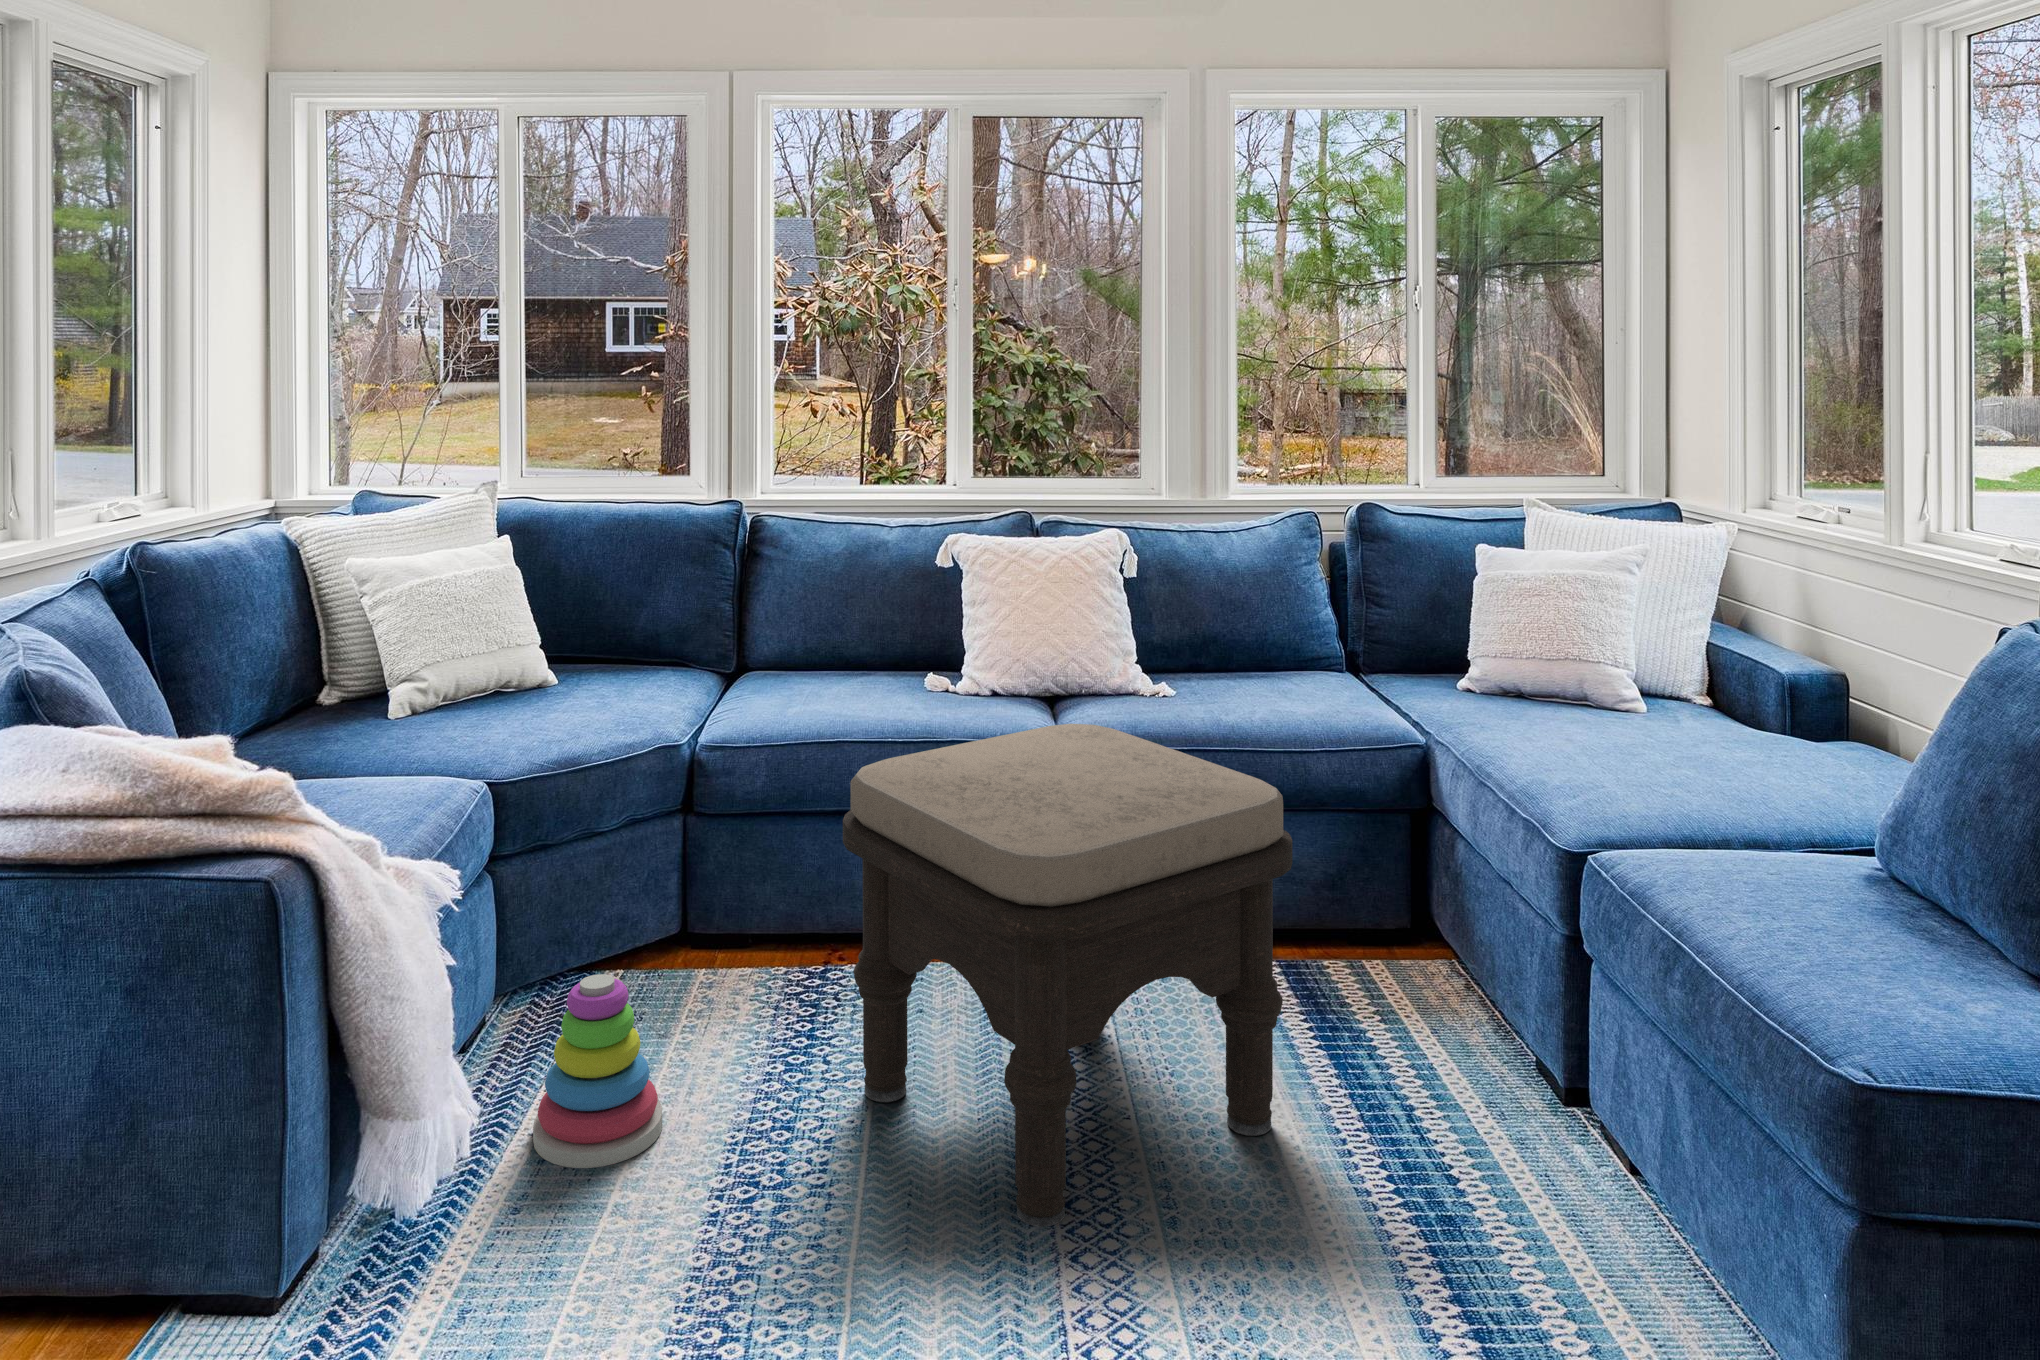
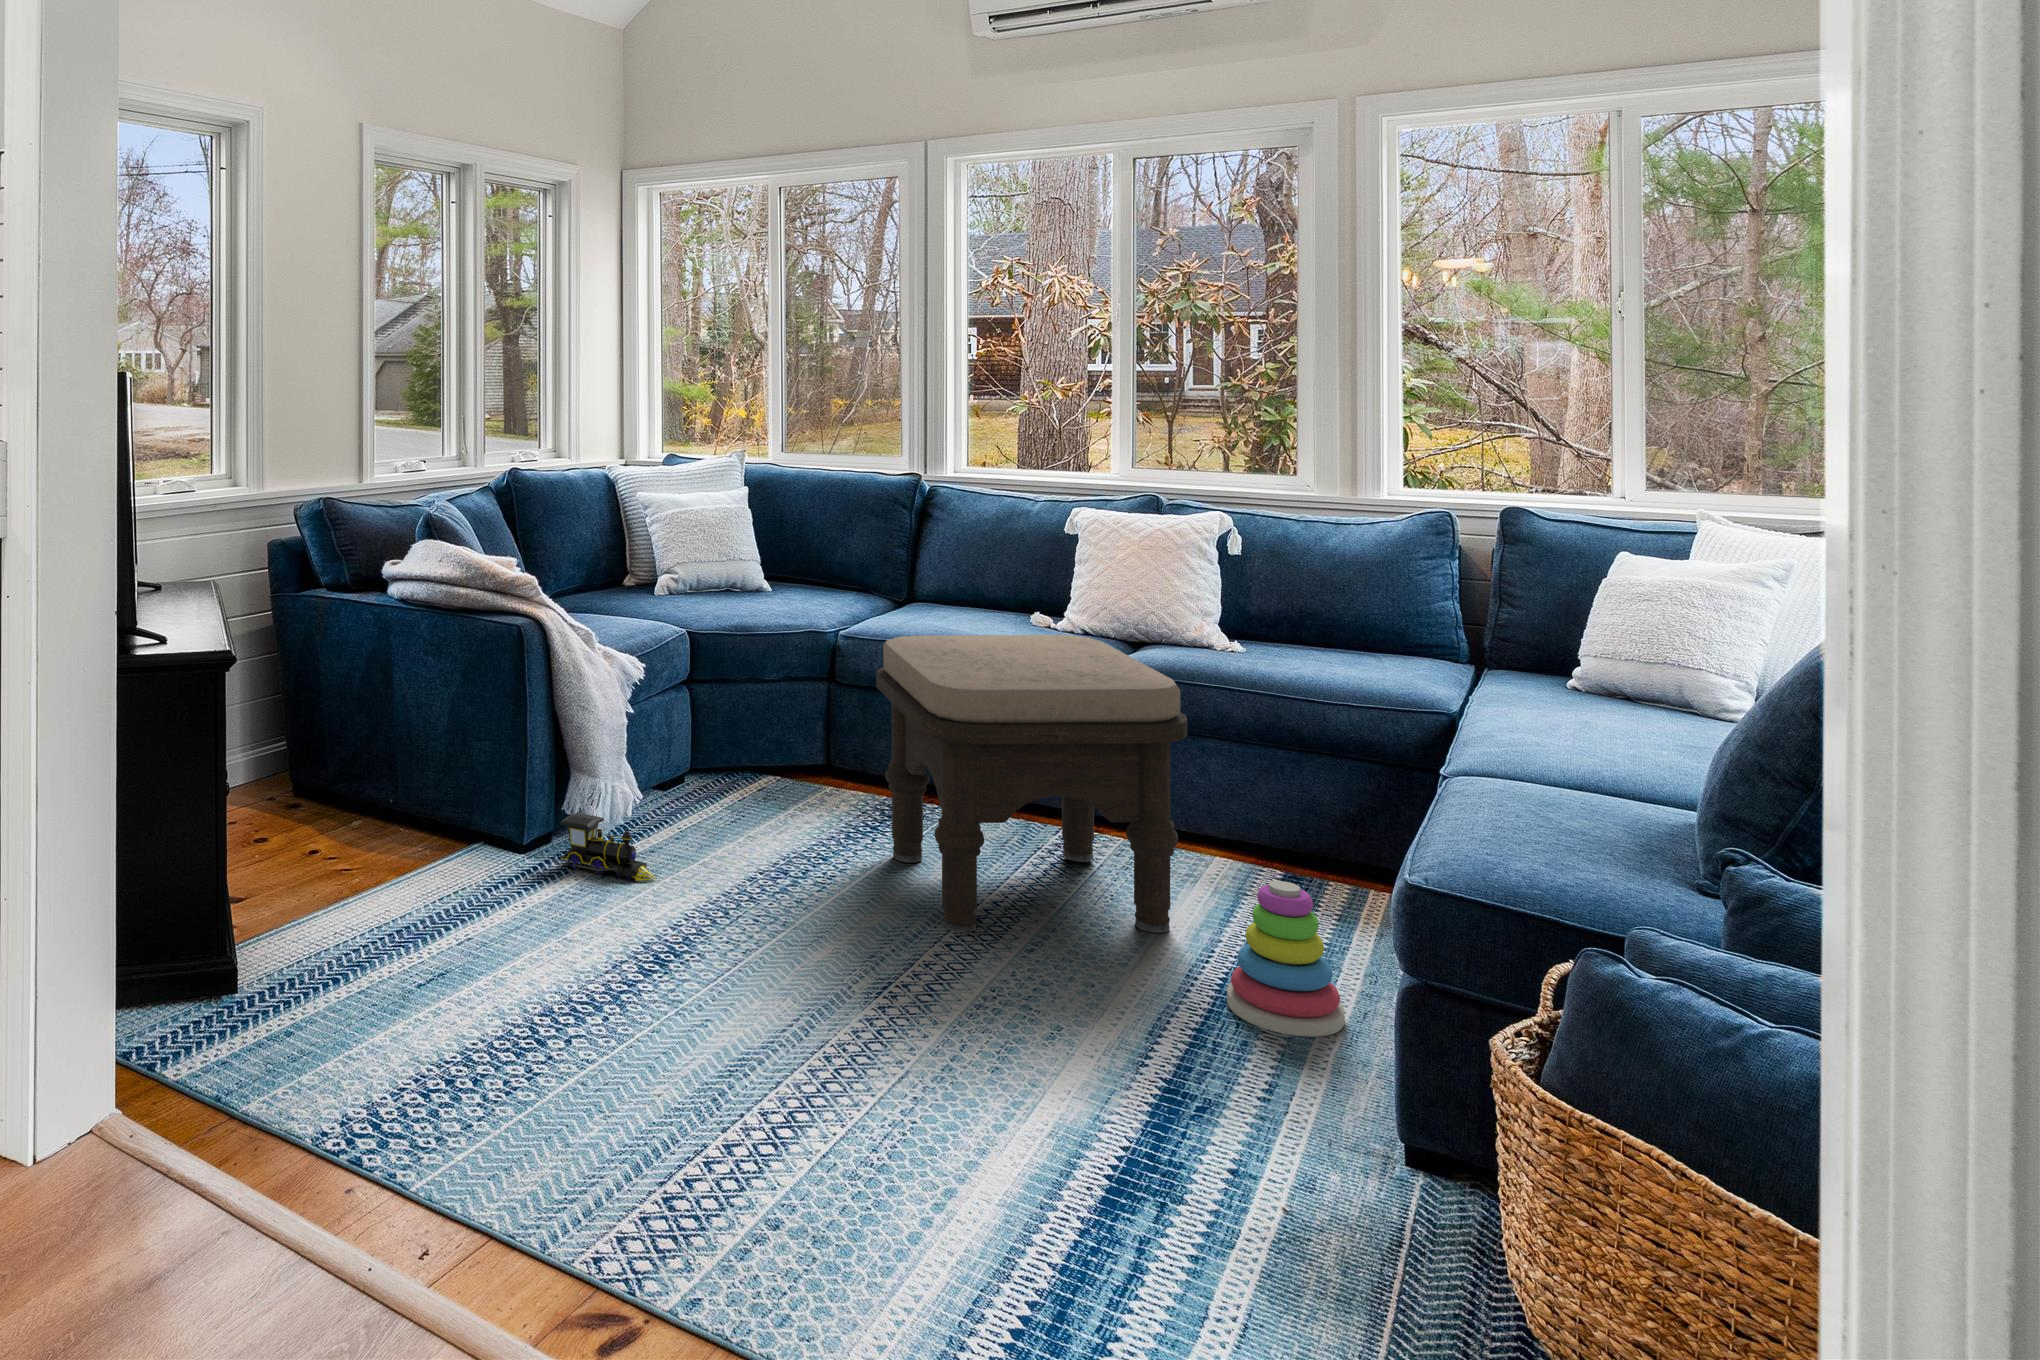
stacking toy: present [533,974,662,1168] -> present [1227,881,1345,1037]
toy train: none [355,1189,550,1306] -> present [561,813,657,881]

